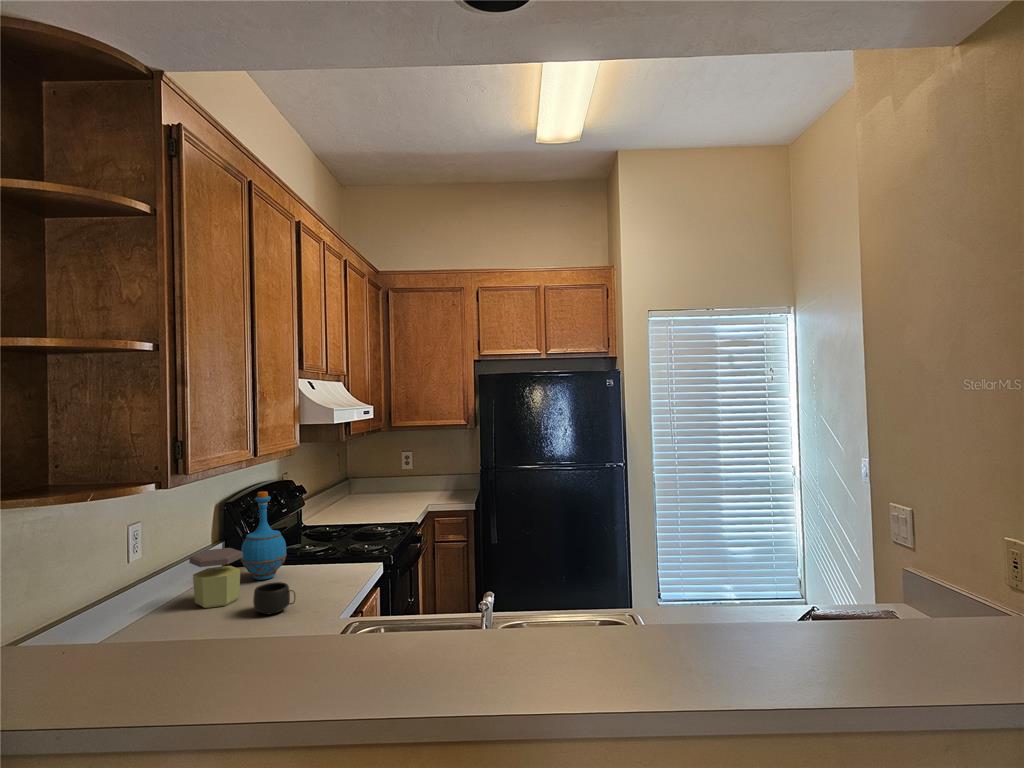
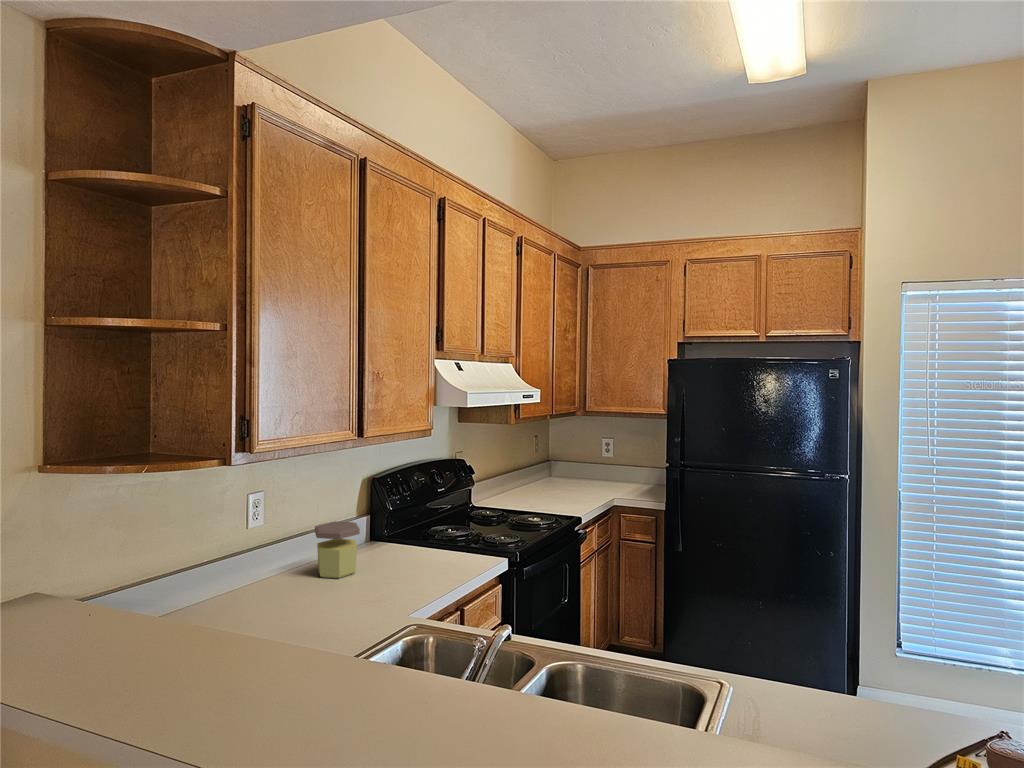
bottle: present [241,491,287,580] -> none [375,470,418,556]
mug: present [253,582,295,614] -> none [349,565,386,597]

